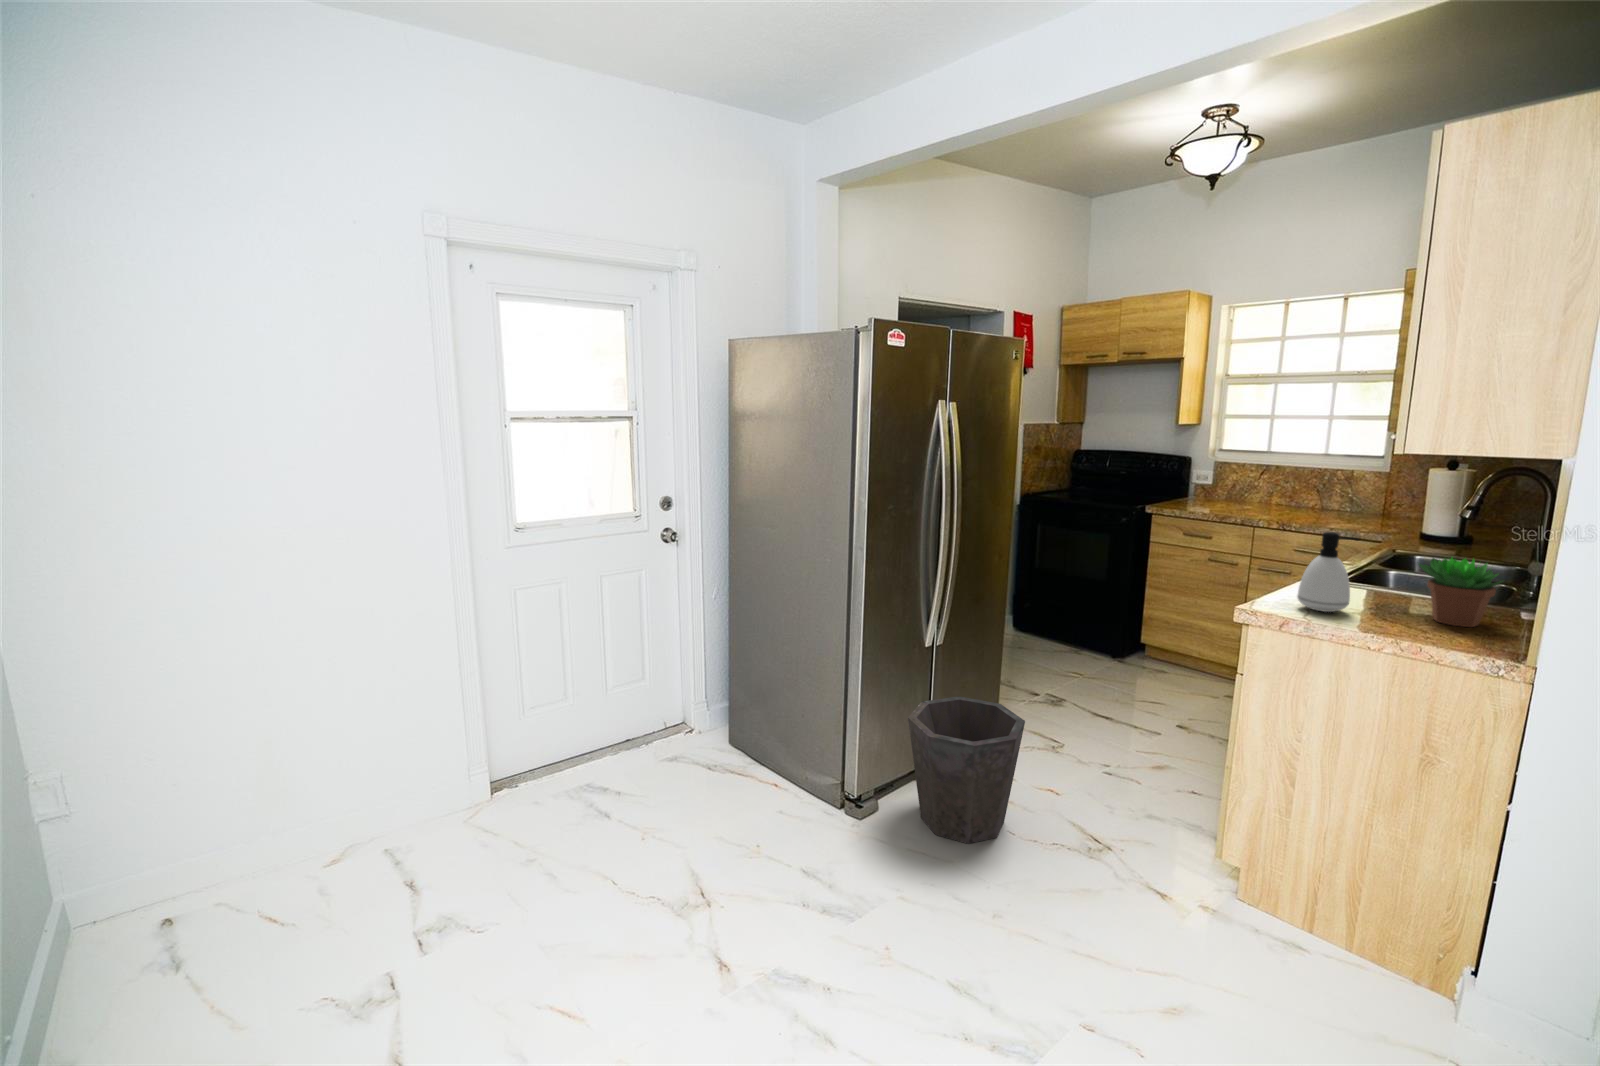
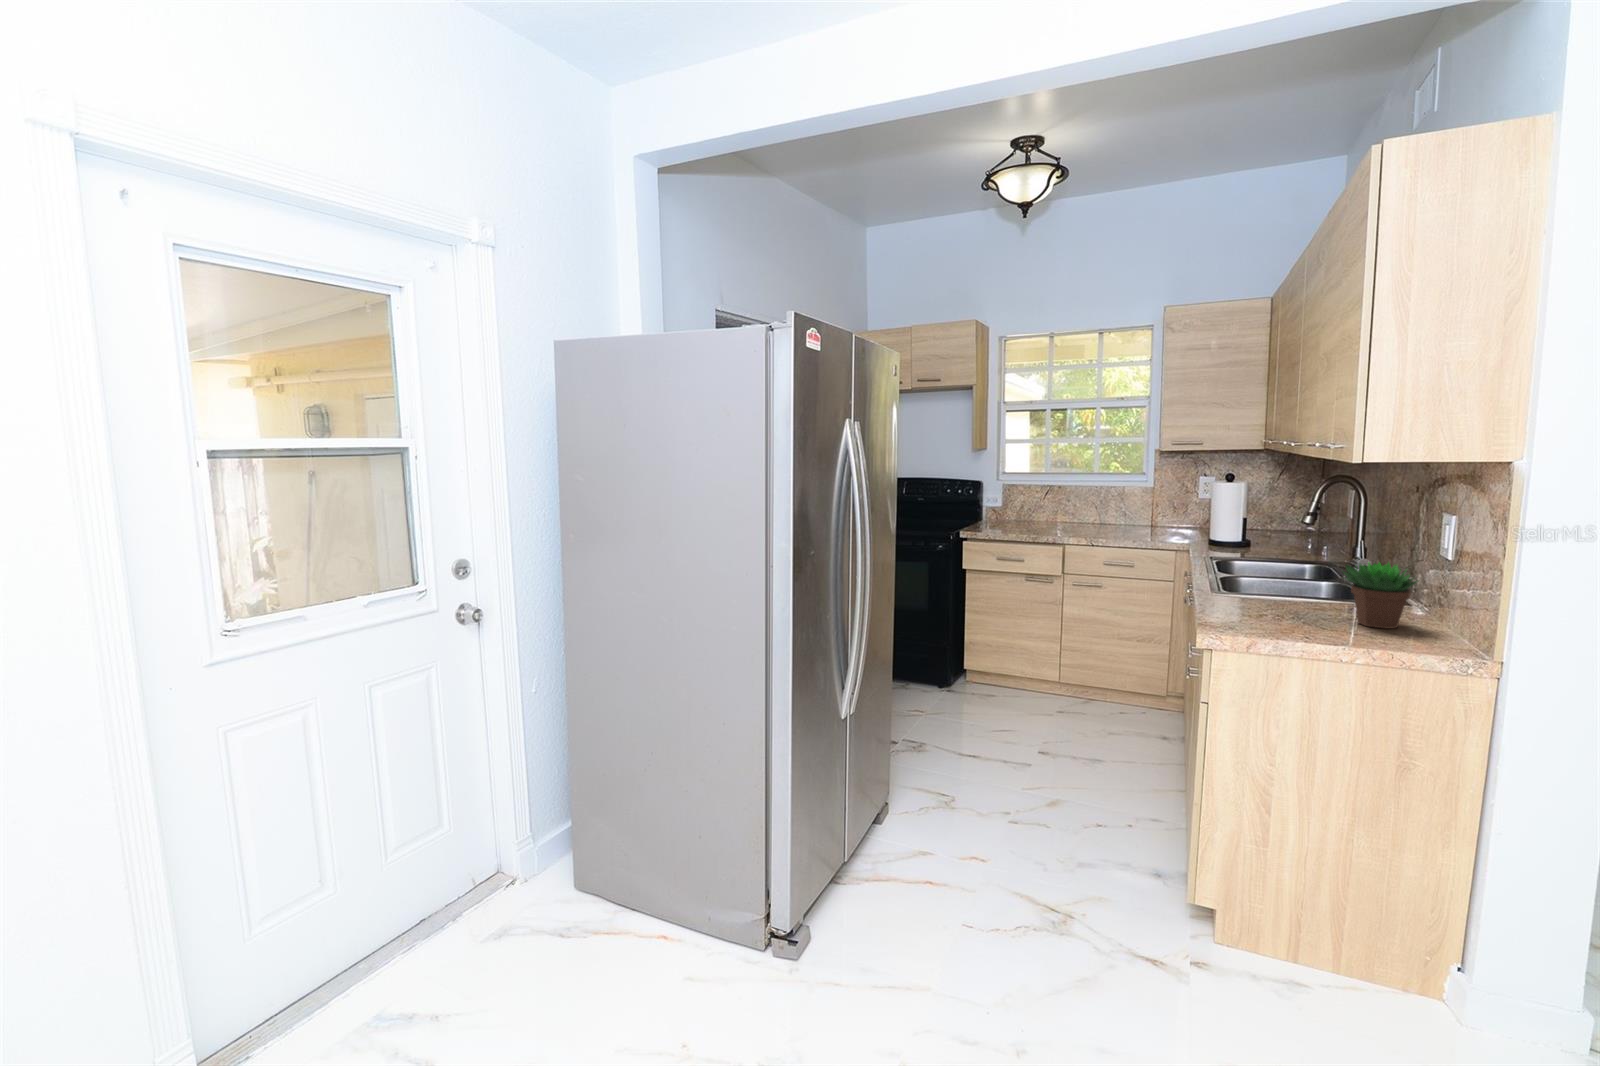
soap dispenser: present [1297,532,1359,612] -> none [1244,546,1302,627]
waste bin: present [908,696,1025,844] -> none [844,770,979,953]

